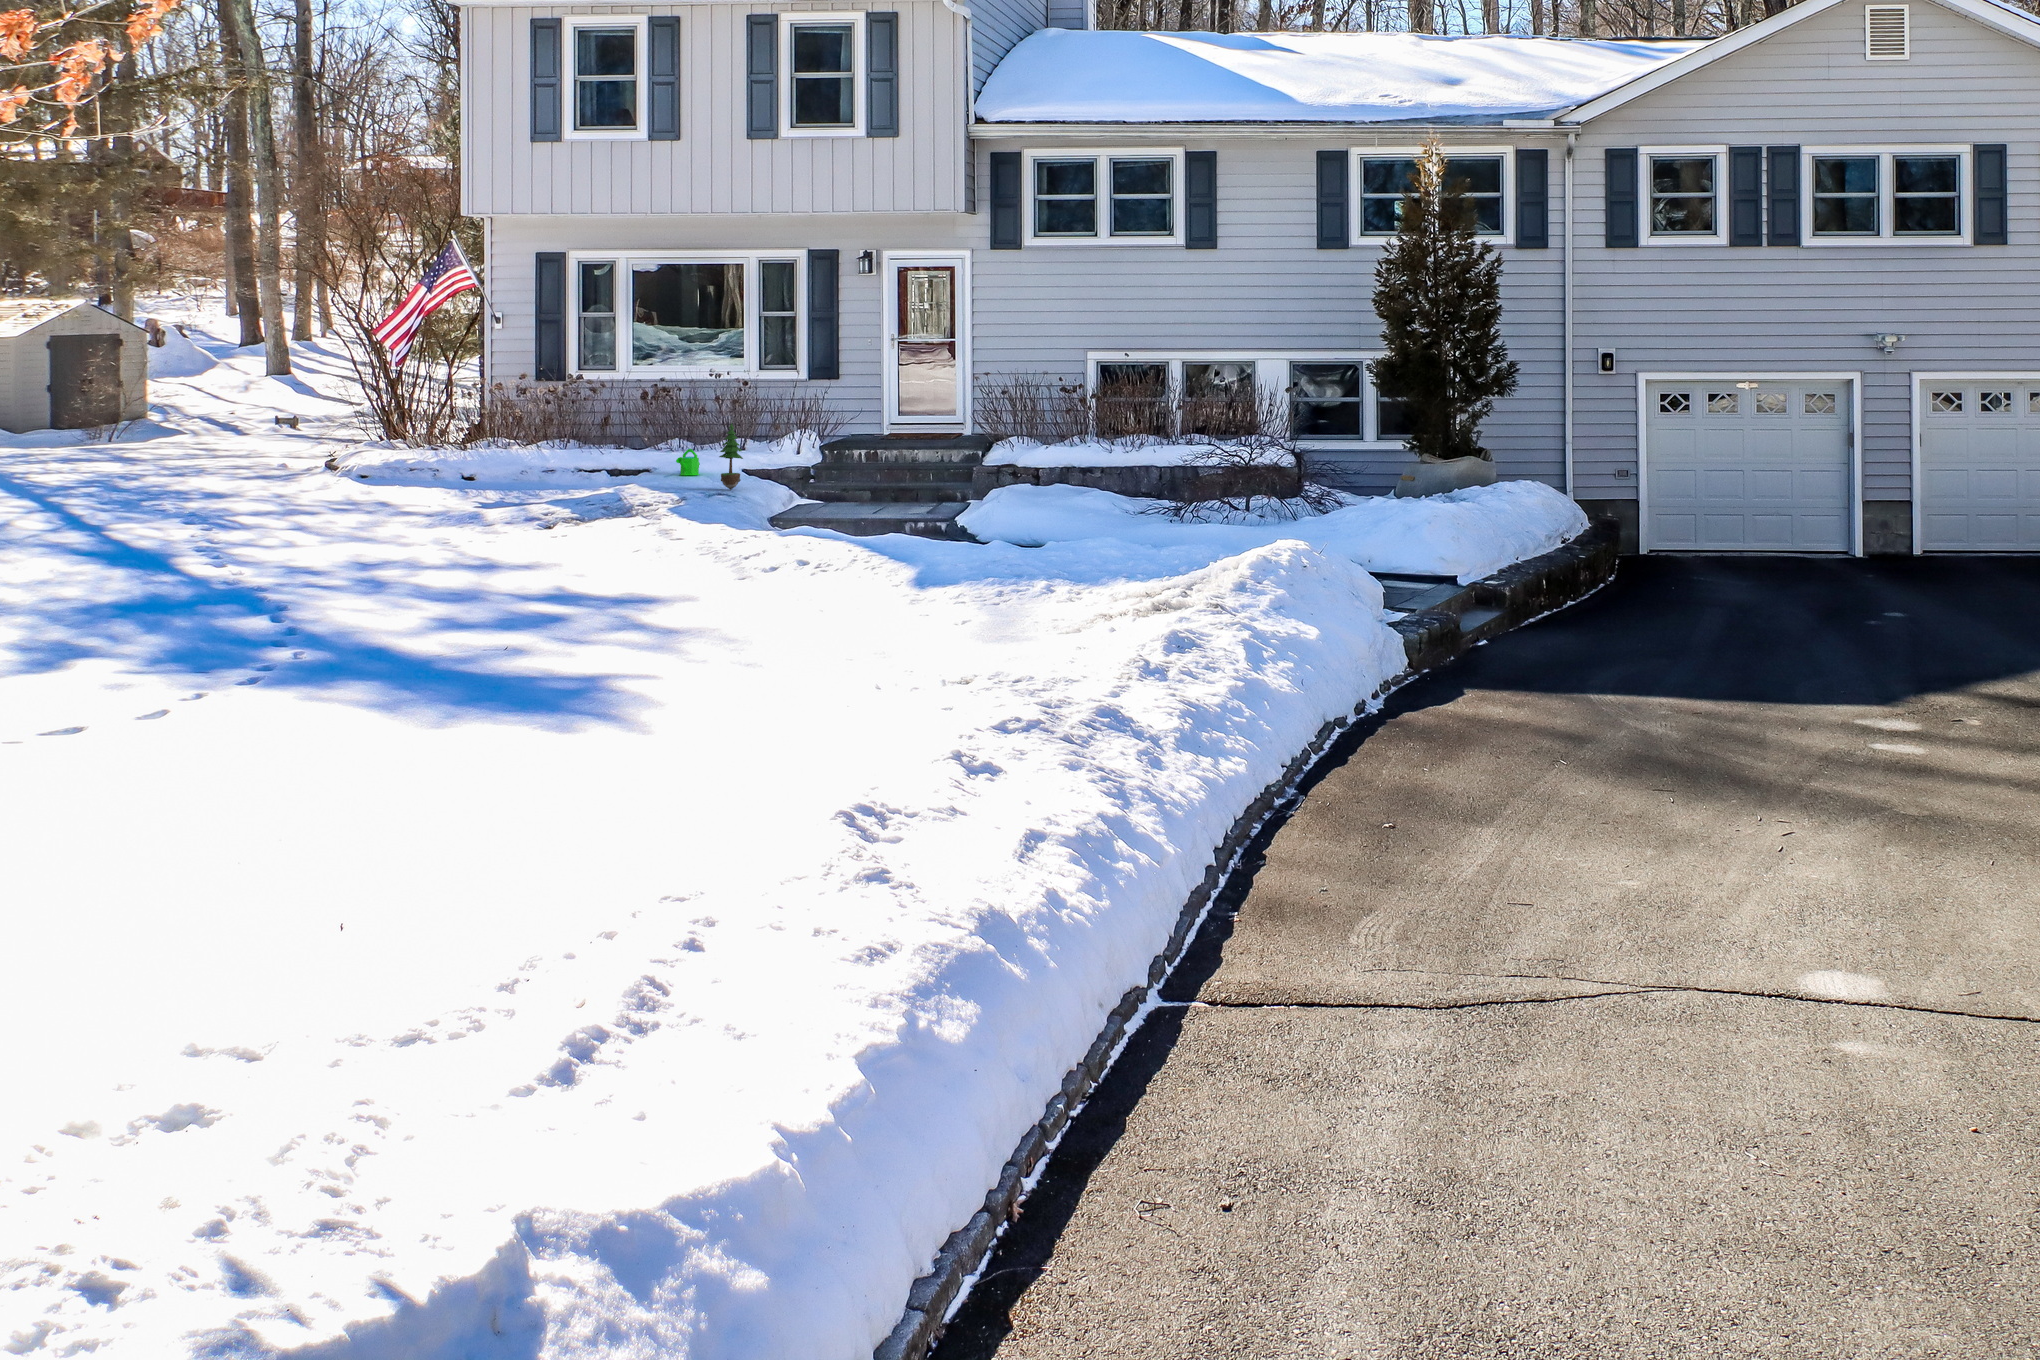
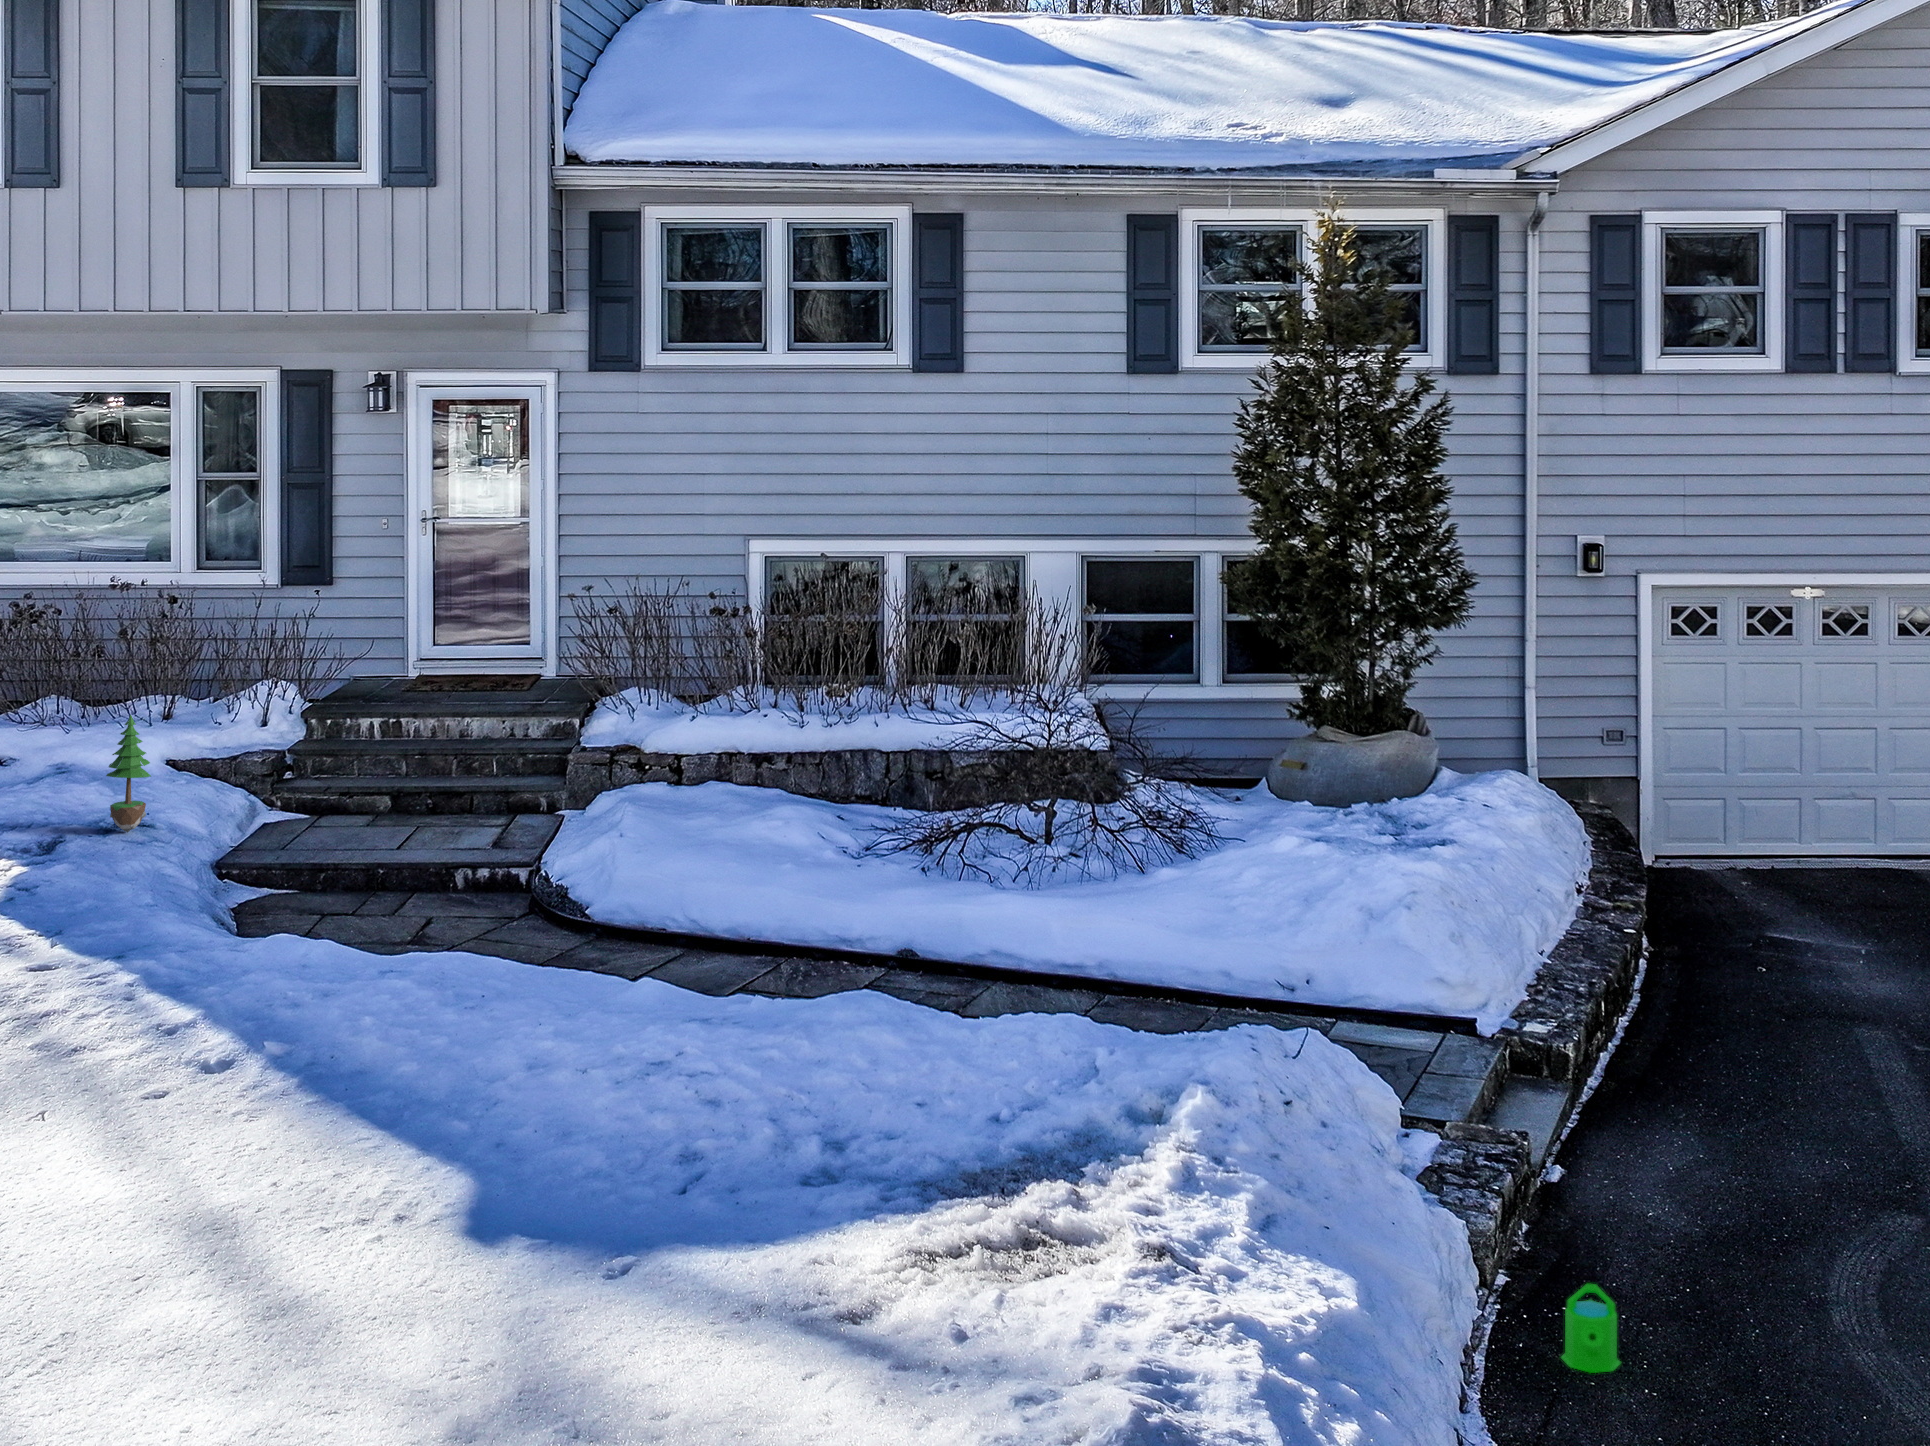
watering can: present [676,449,700,475] -> present [1561,1284,1620,1373]

